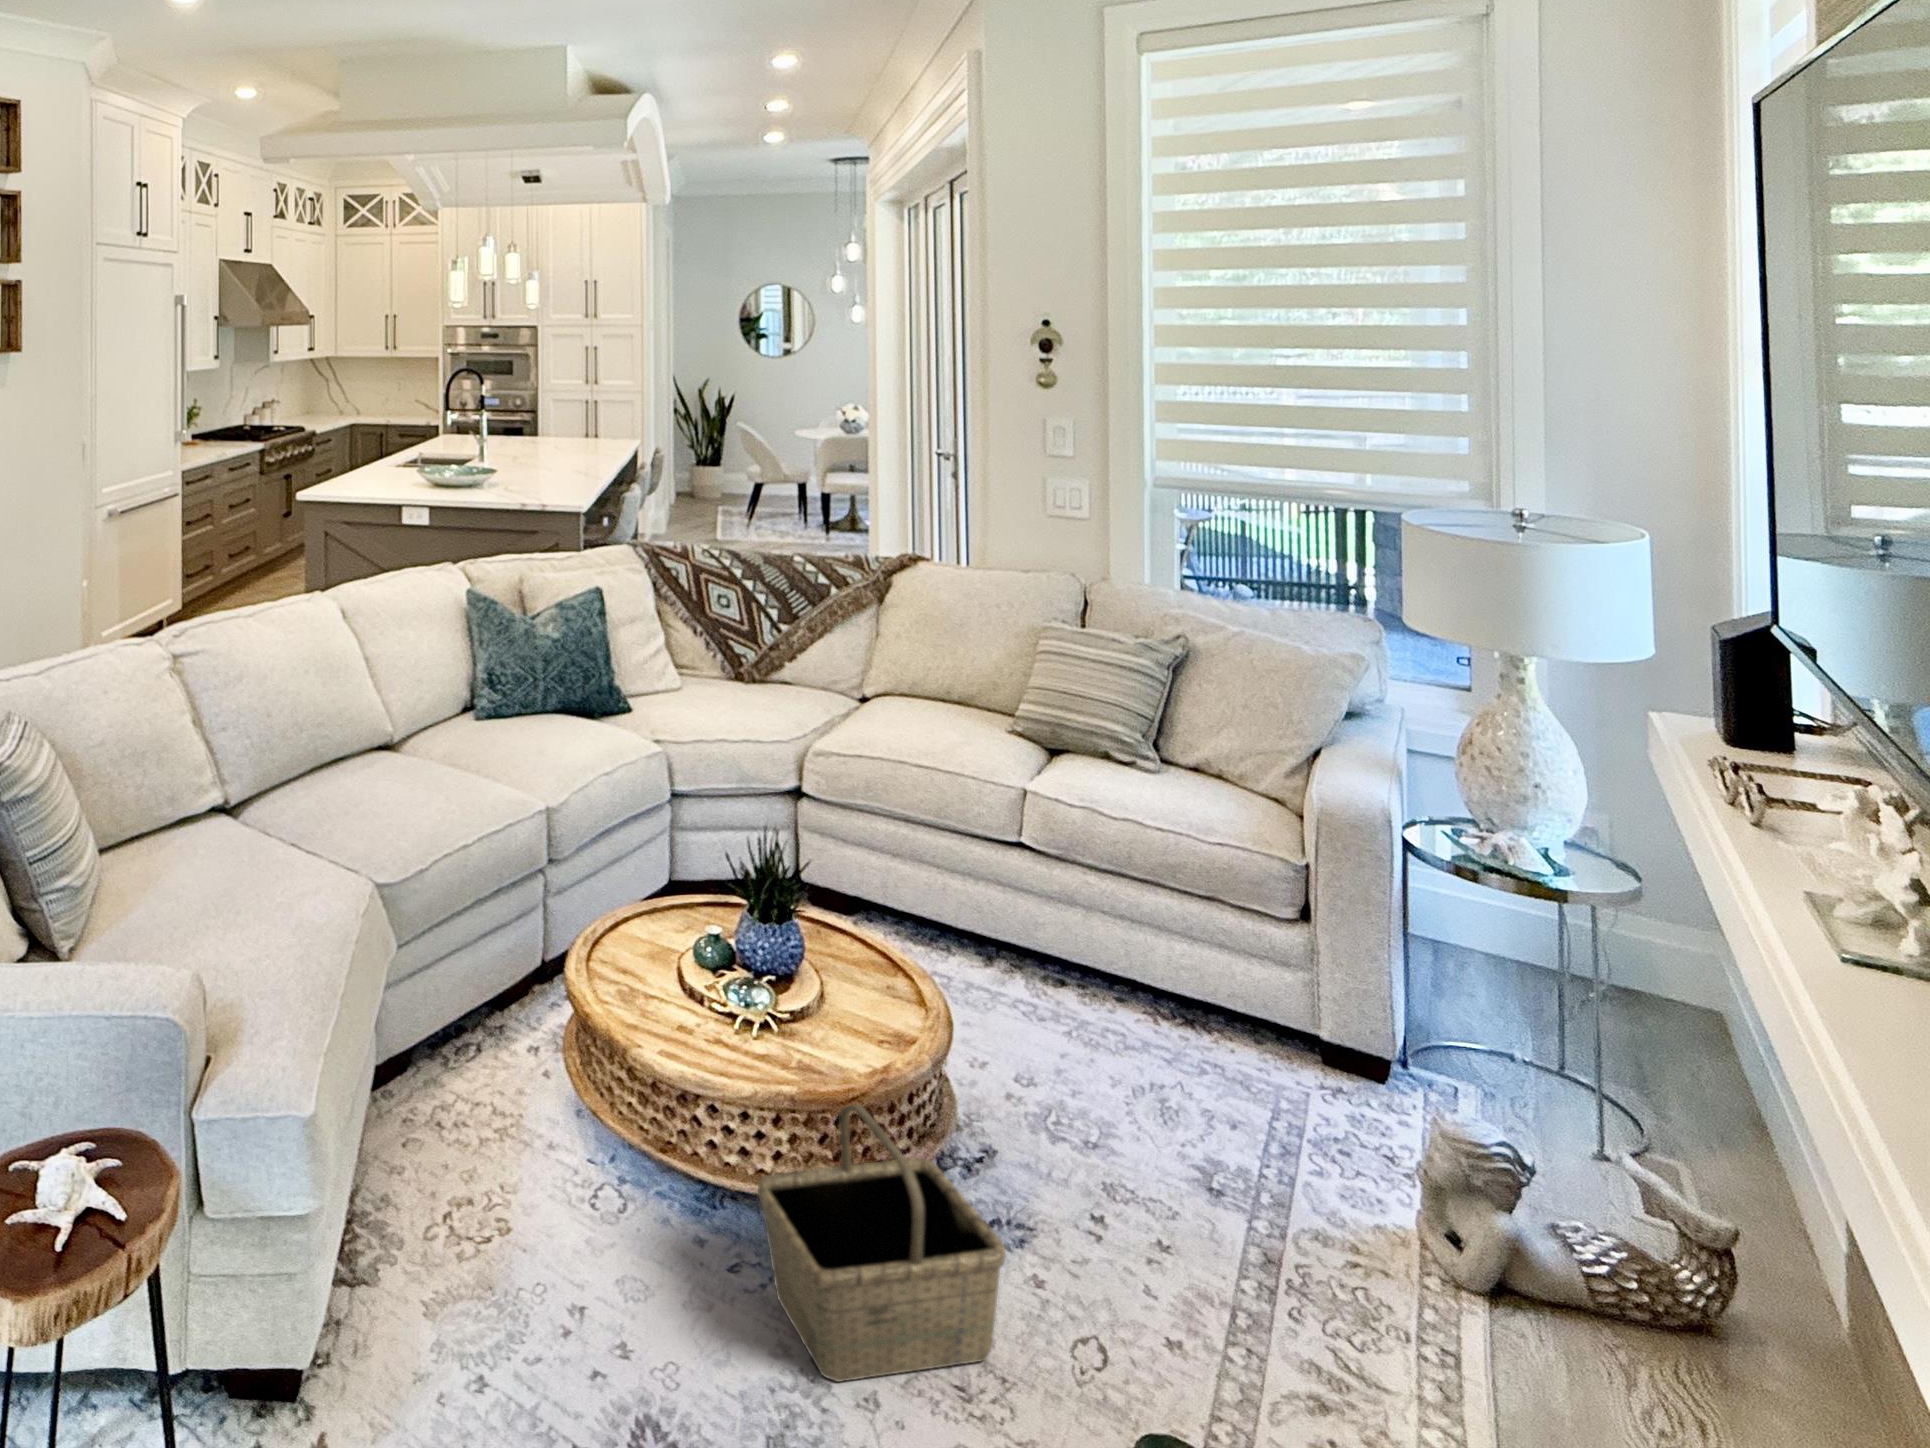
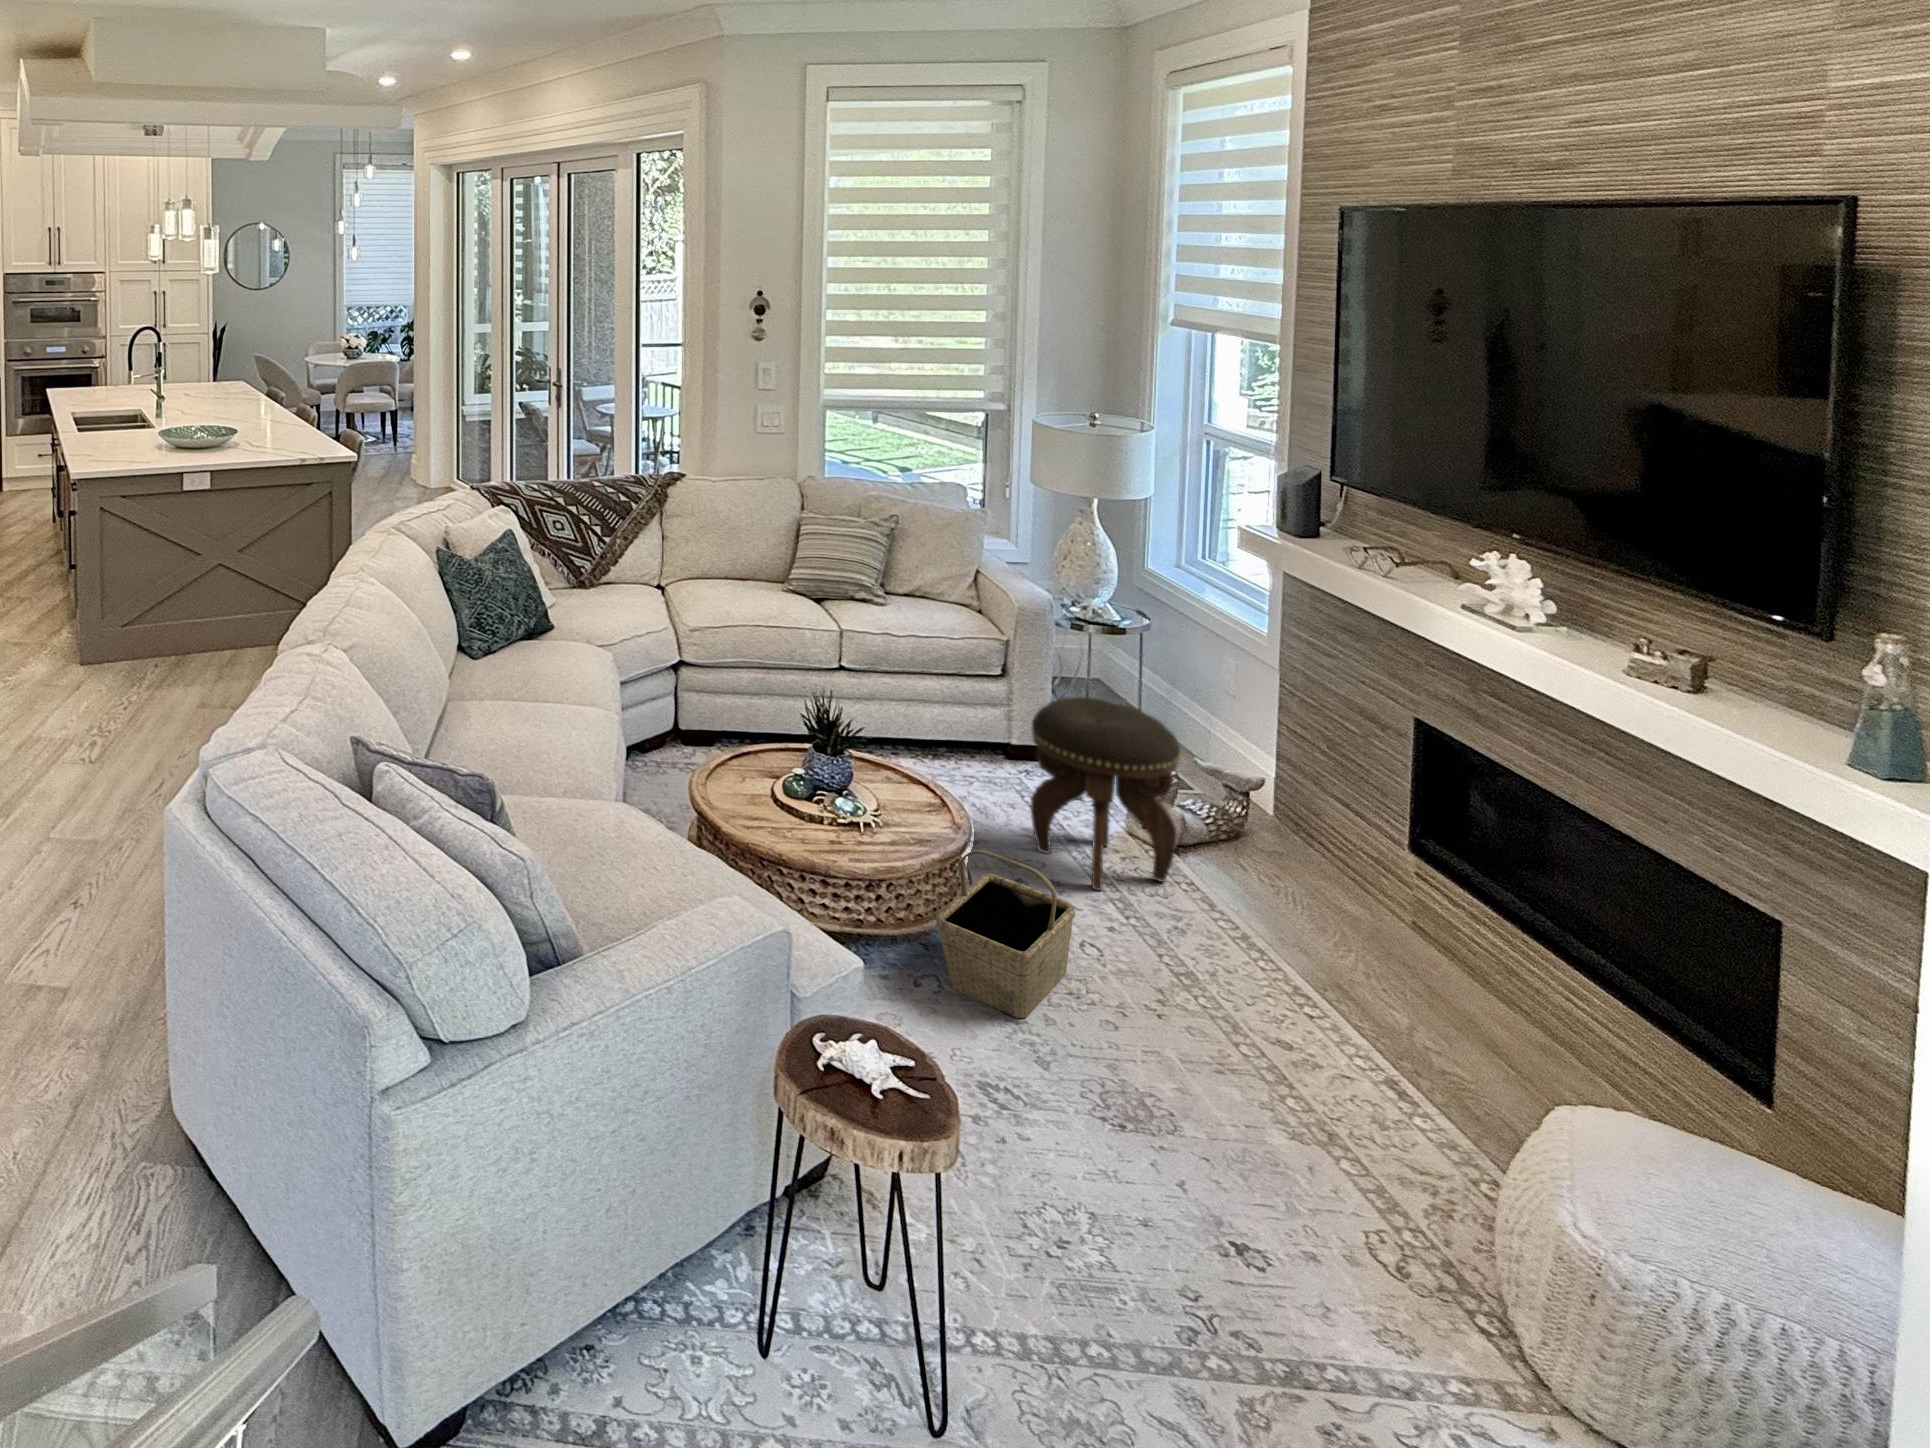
footstool: none [1152,948,1420,1323] -> present [1030,697,1180,891]

